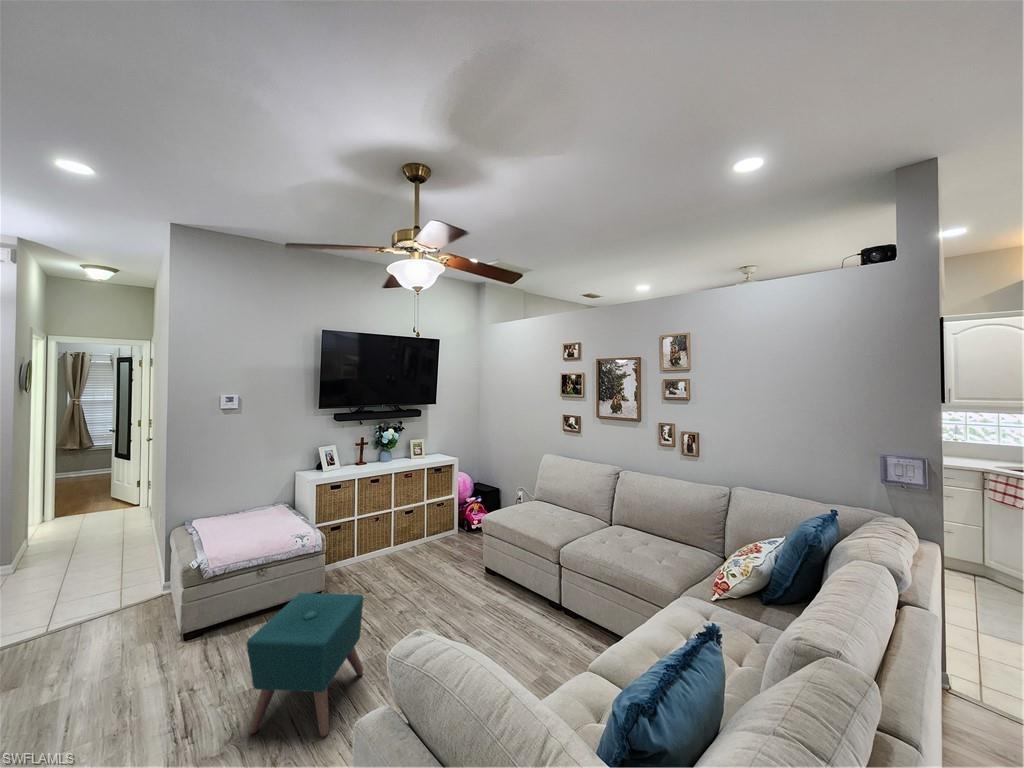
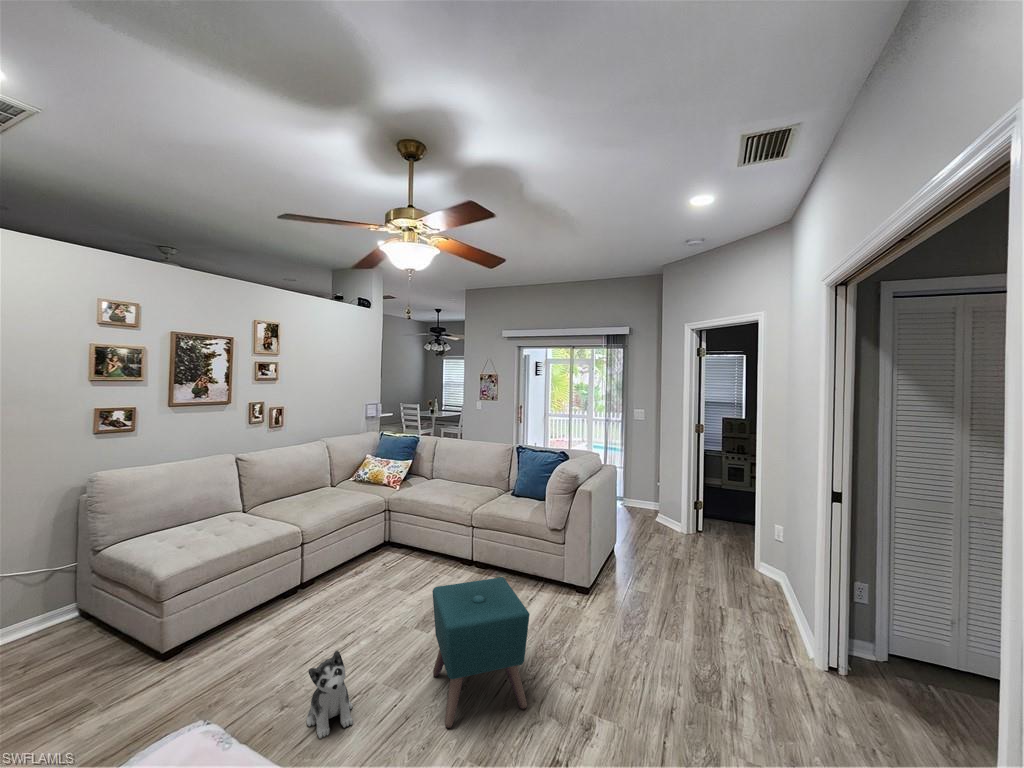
plush toy: none [357,573,400,625] -> present [307,651,353,738]

